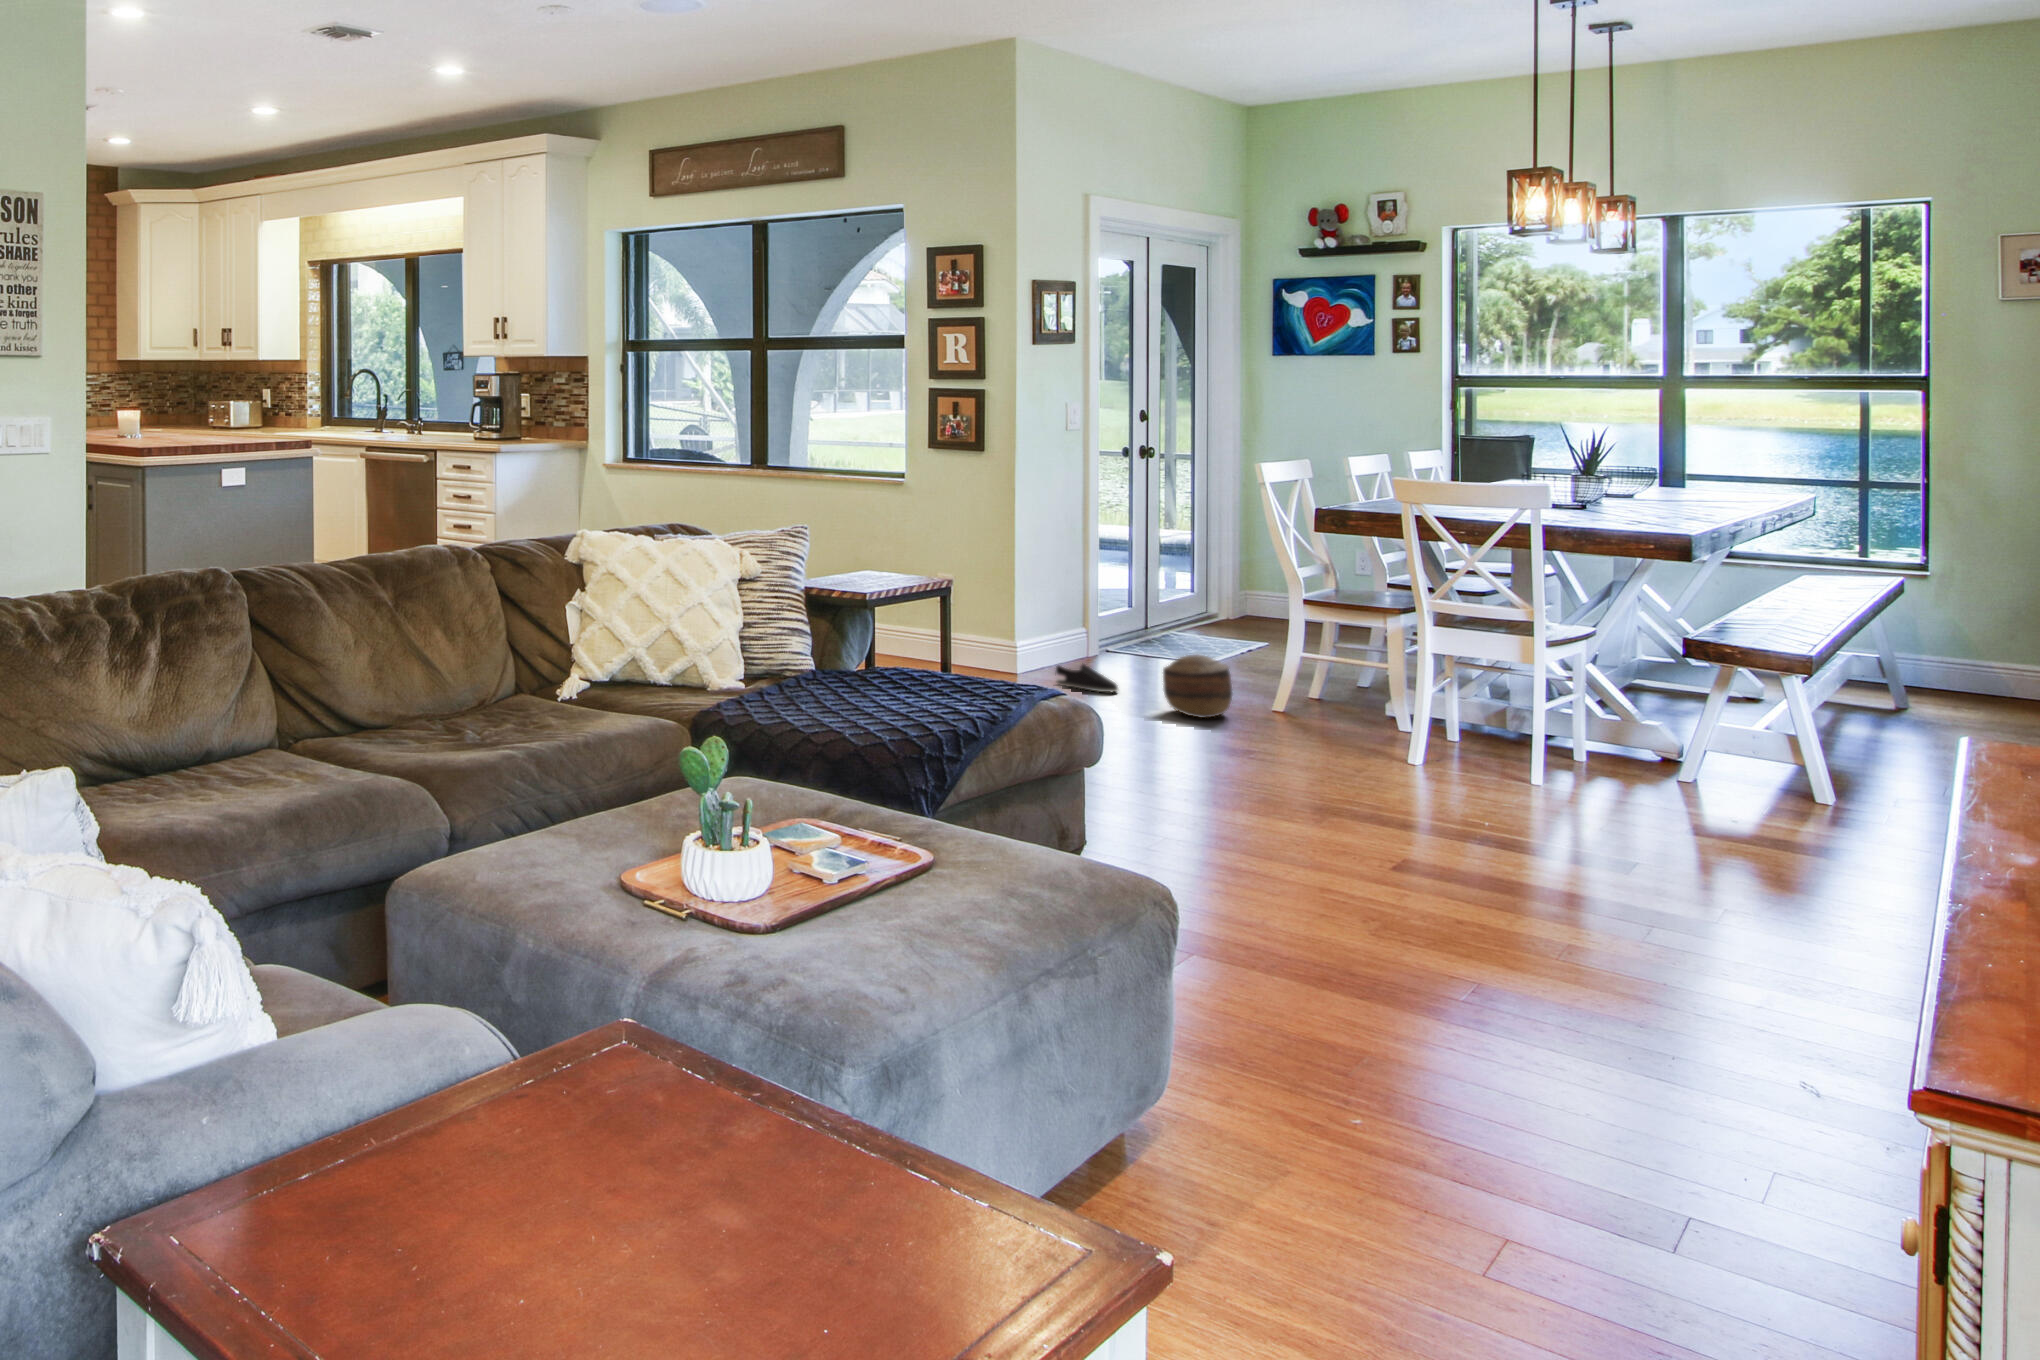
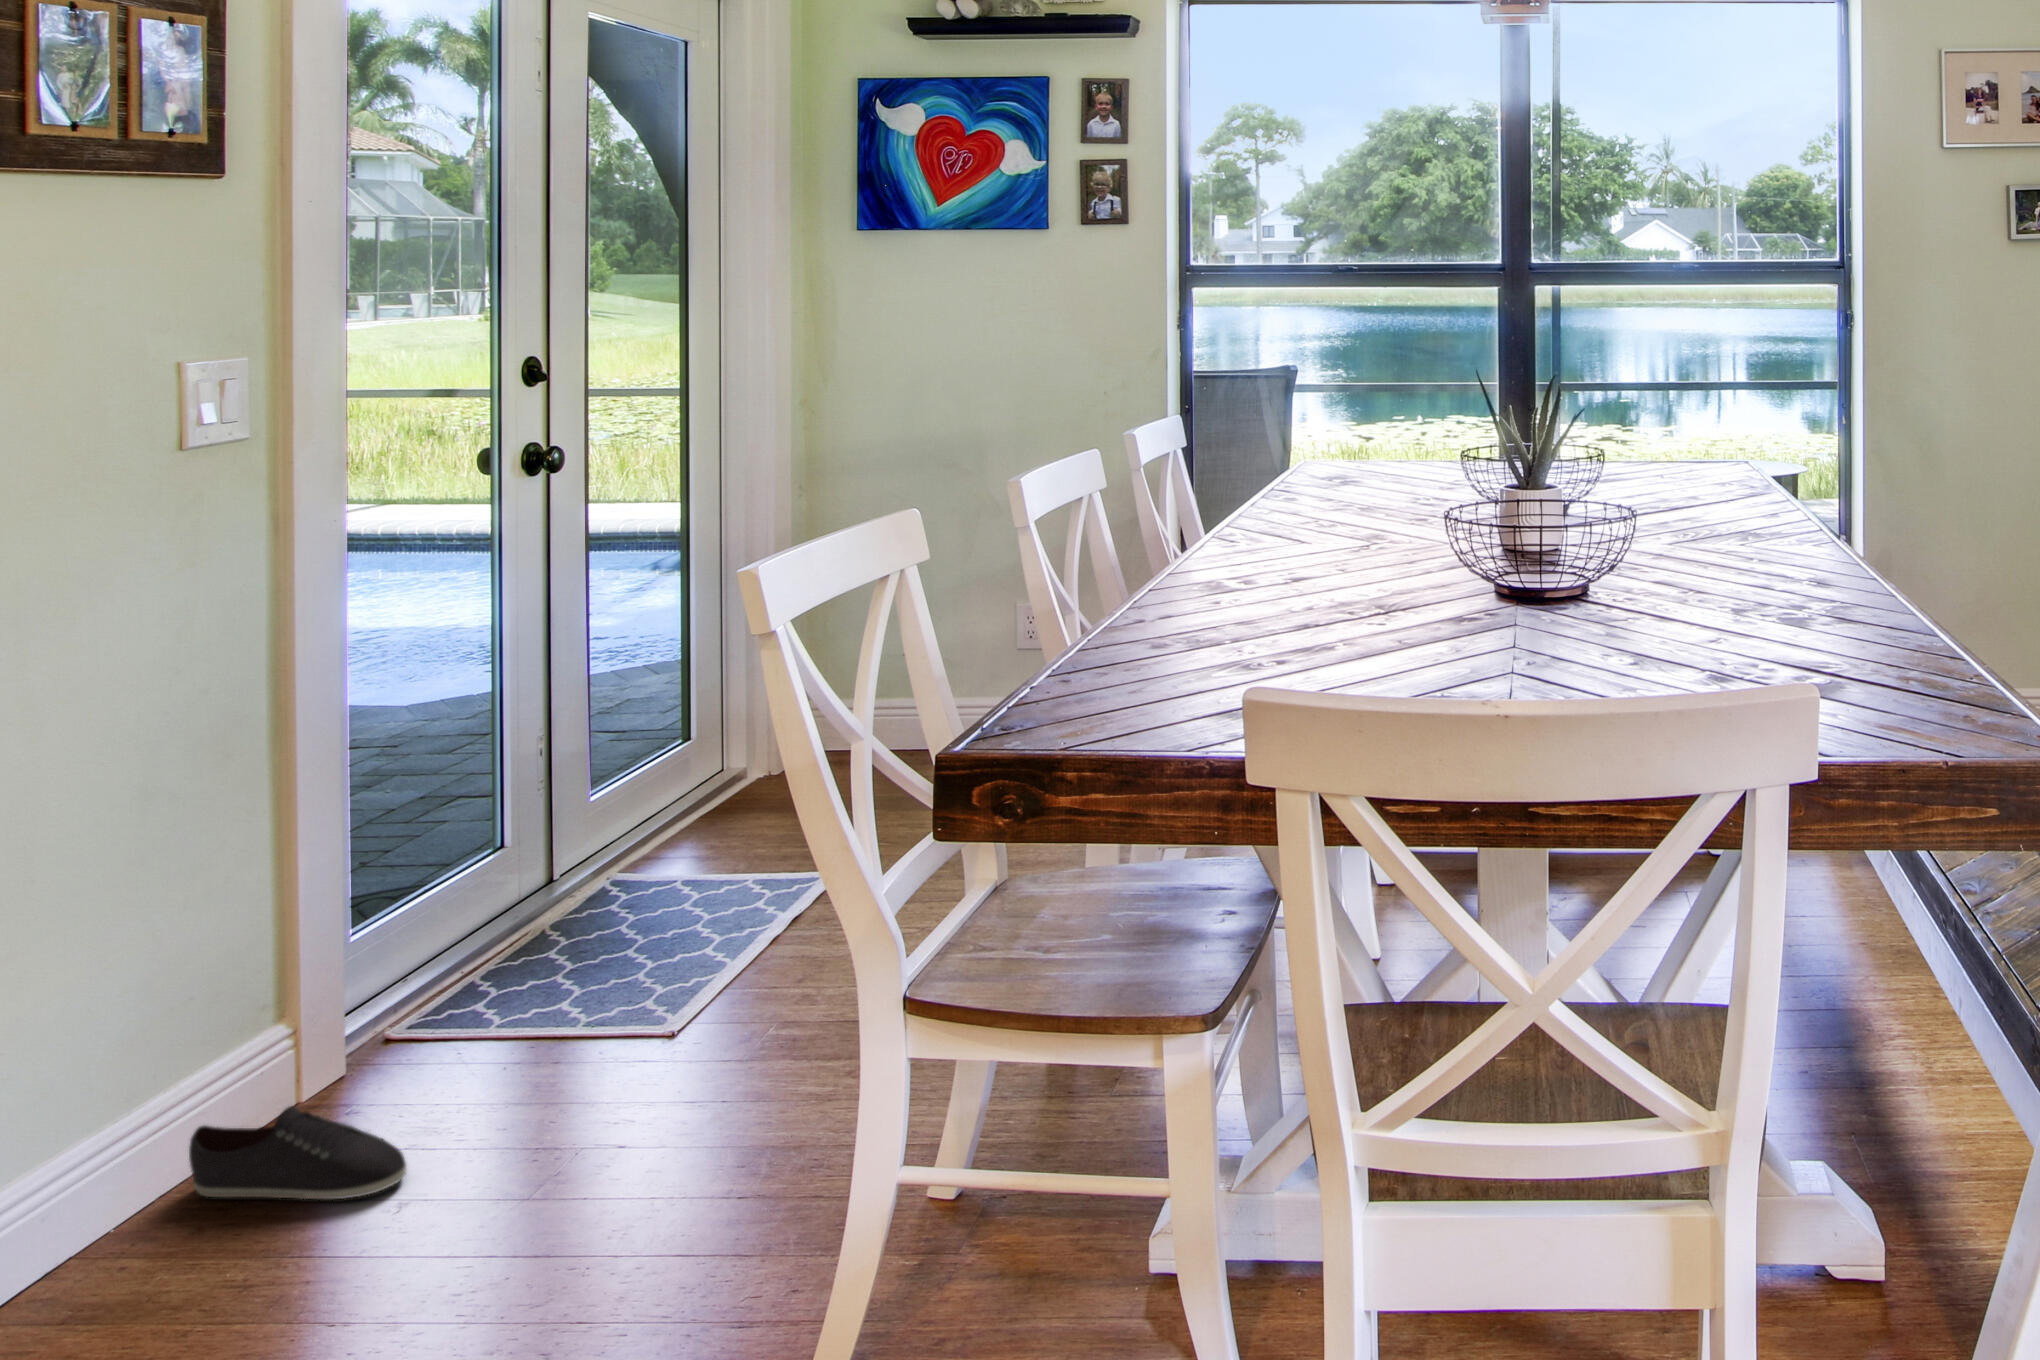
basket: present [1163,655,1232,718] -> none [525,1045,756,1269]

